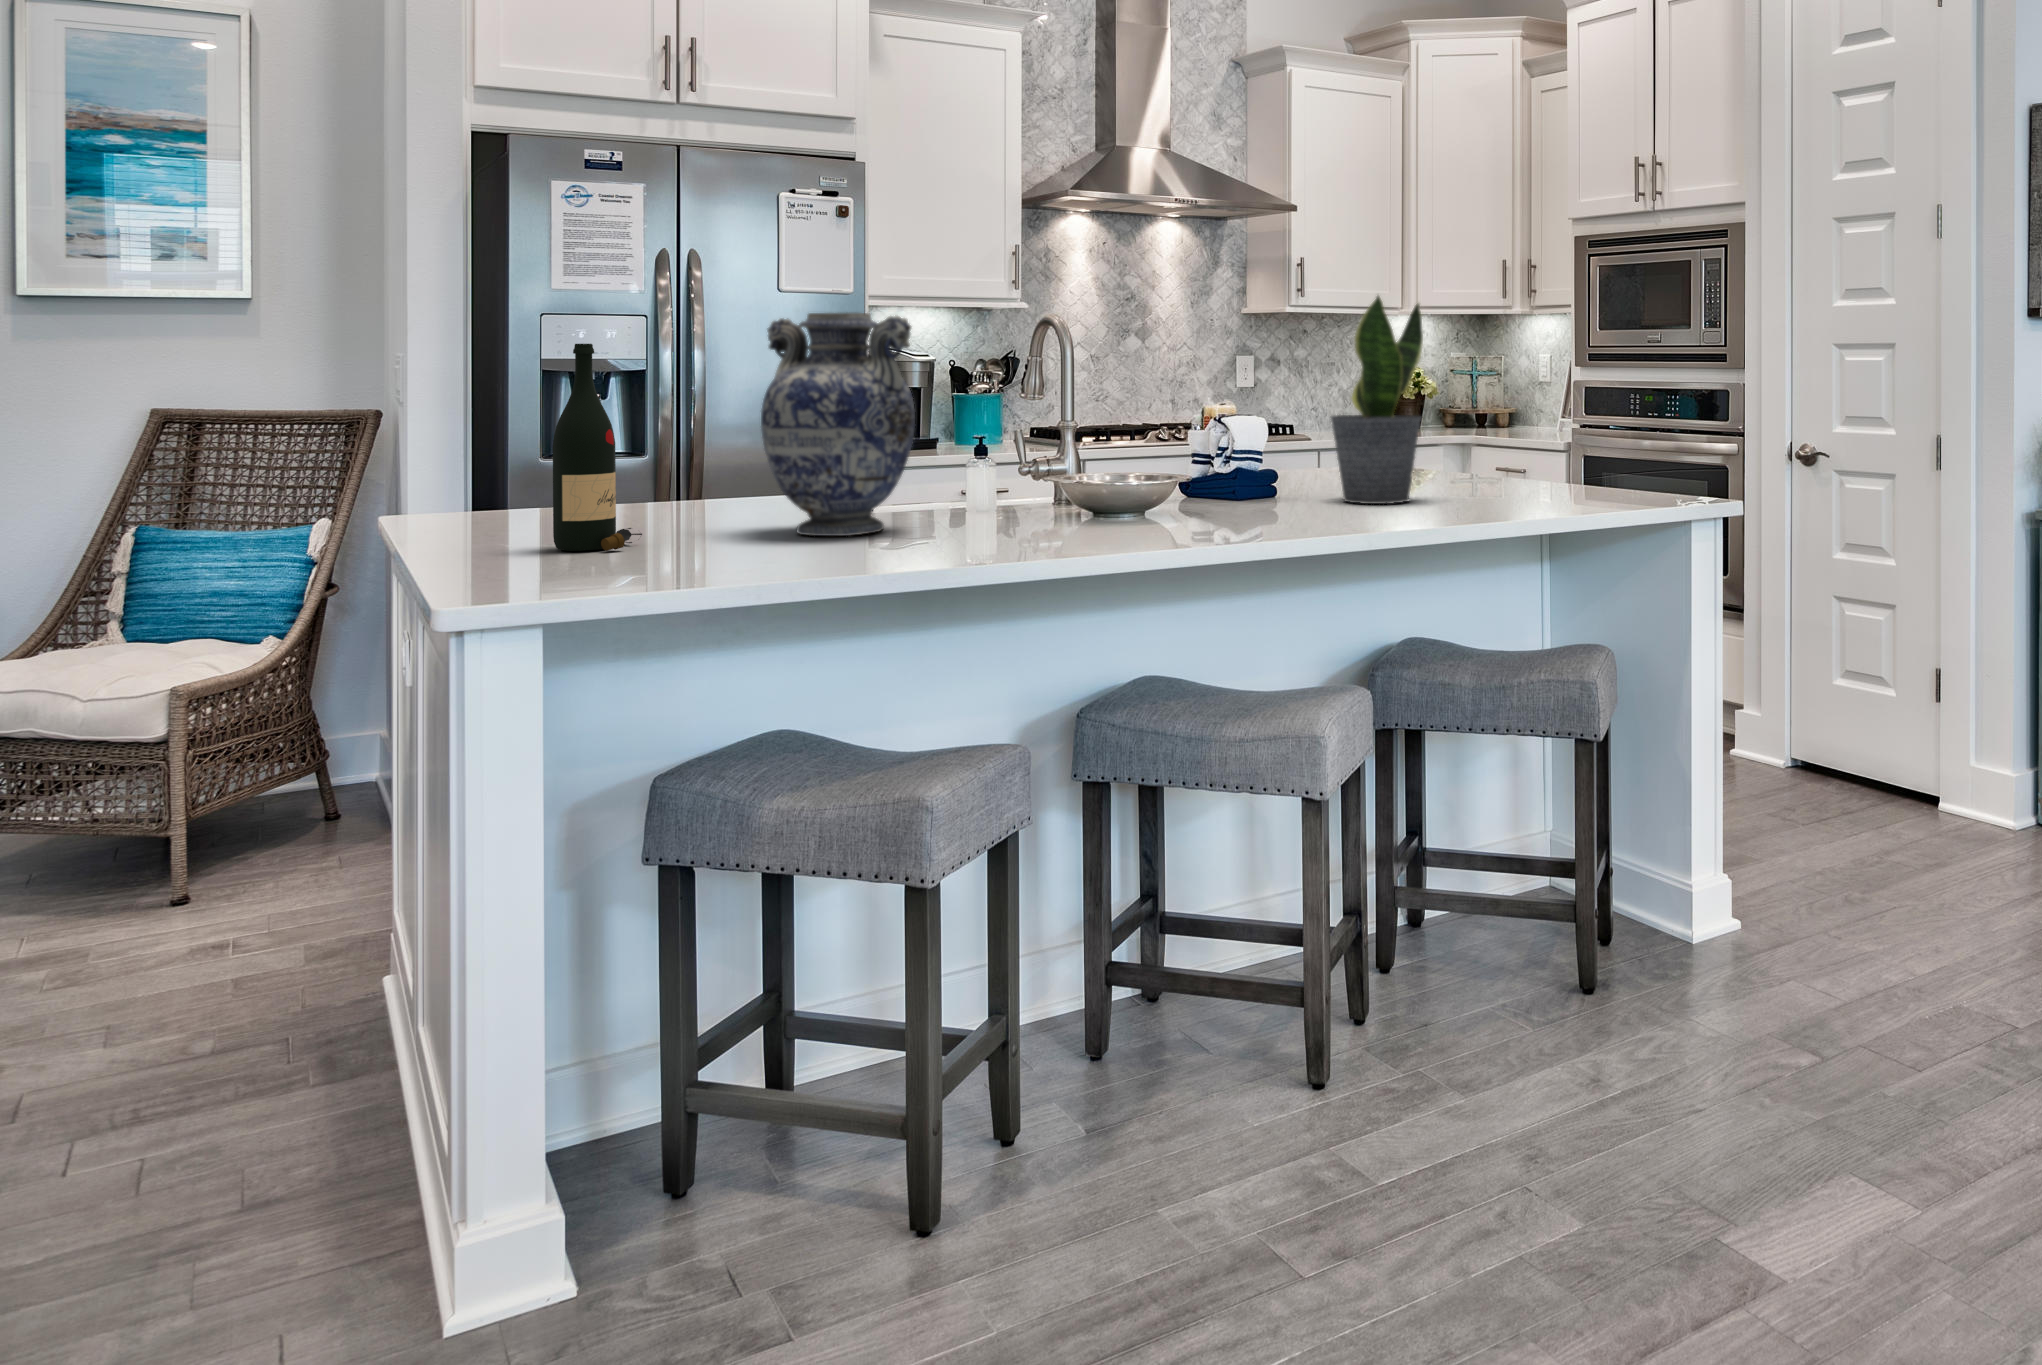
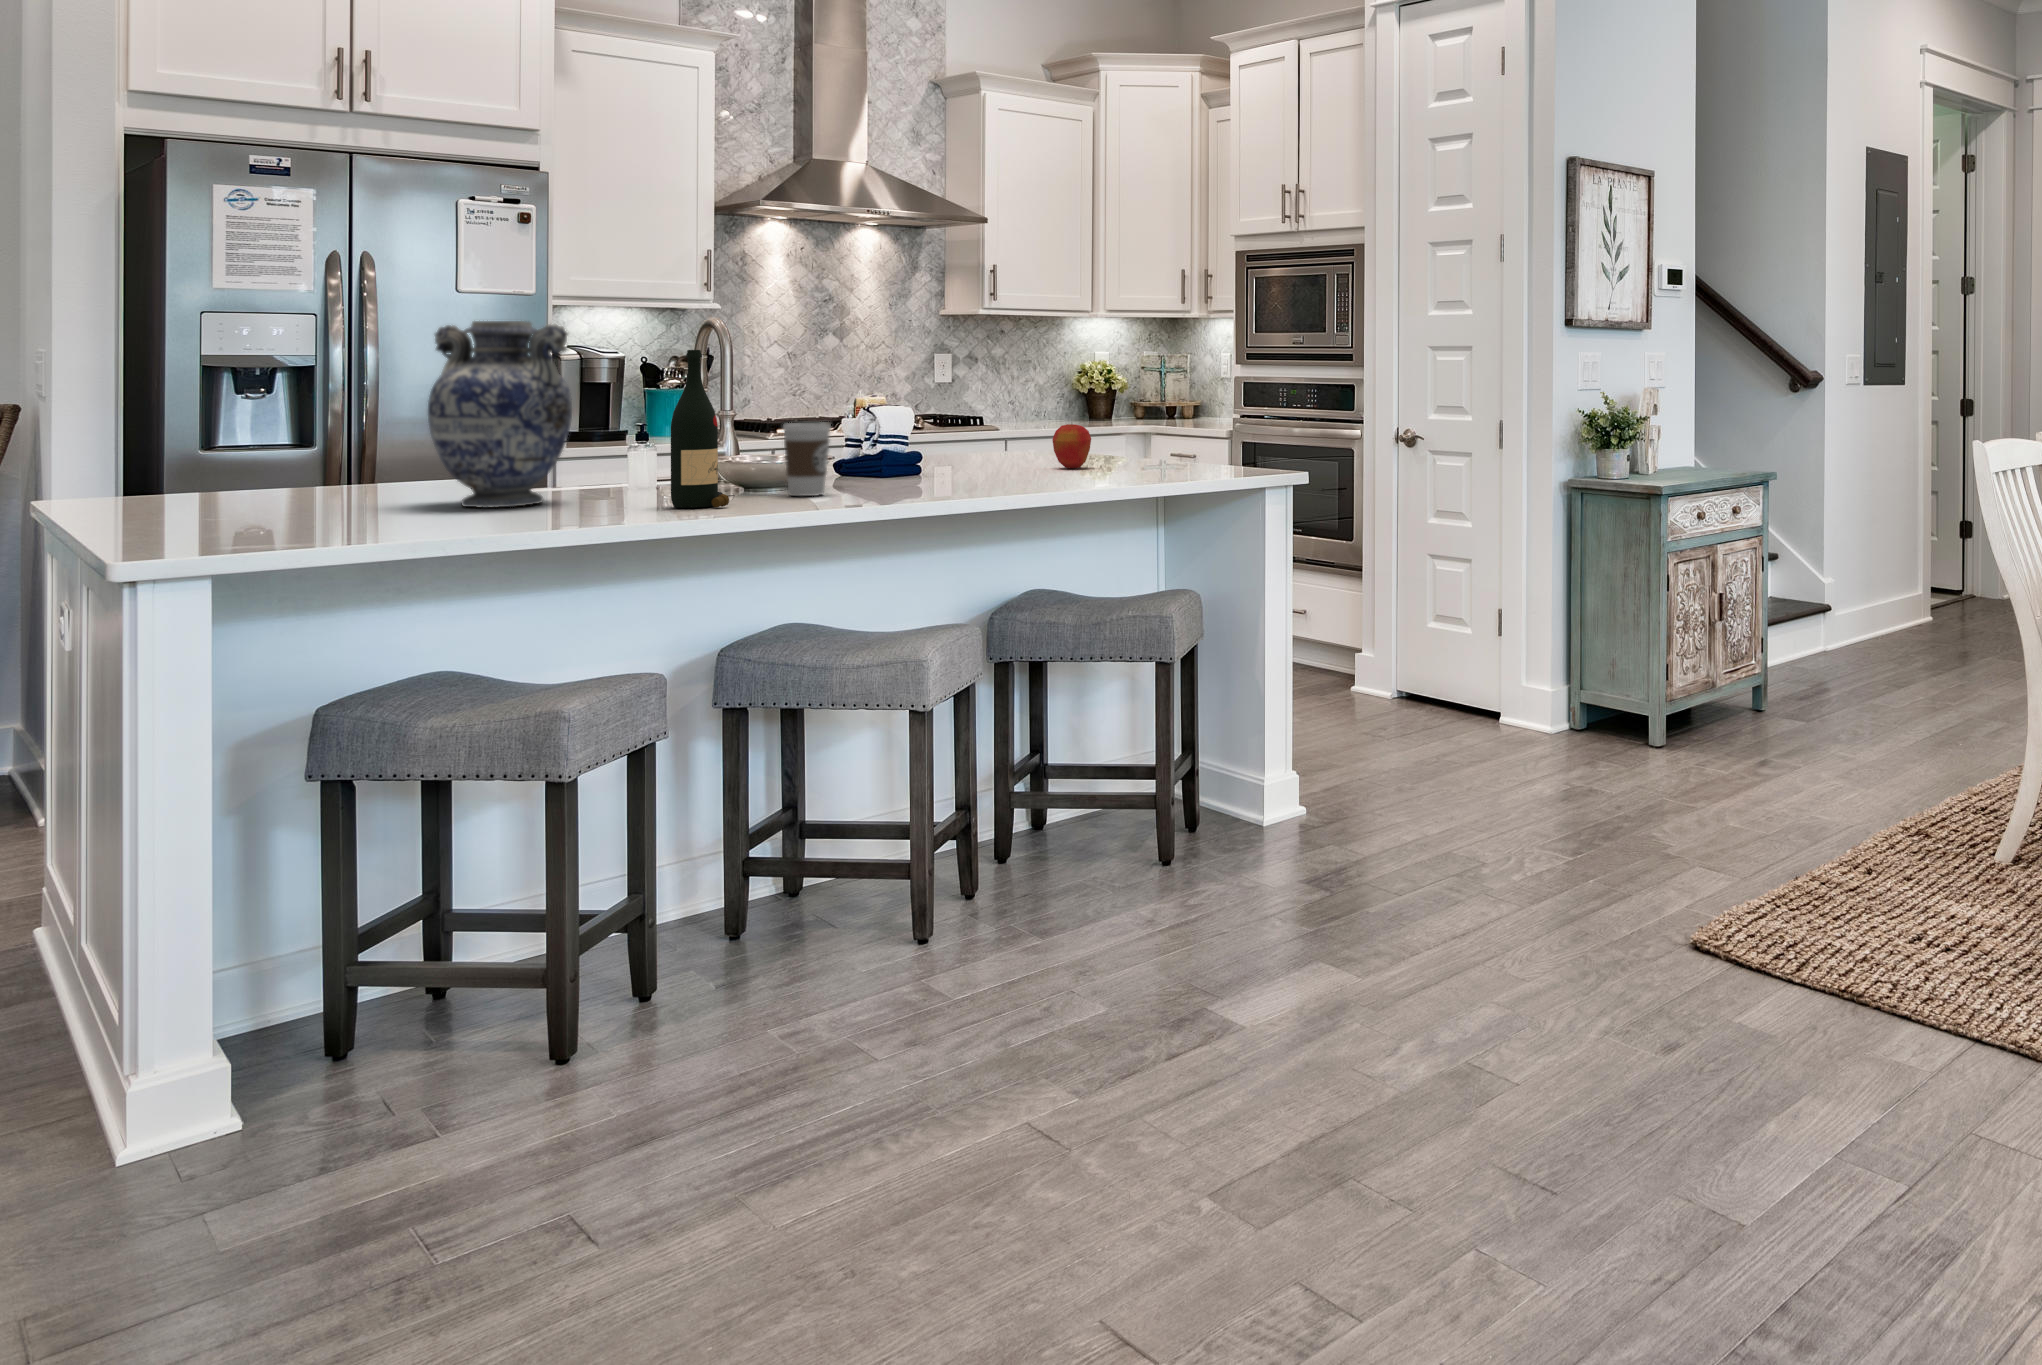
potted plant: present [1331,296,1423,504] -> none [958,307,1039,479]
wine bottle: present [553,344,642,551] -> present [671,350,735,508]
apple: none [1429,433,1475,490] -> present [1053,424,1091,468]
coffee cup: none [1146,434,1201,526] -> present [783,422,831,496]

